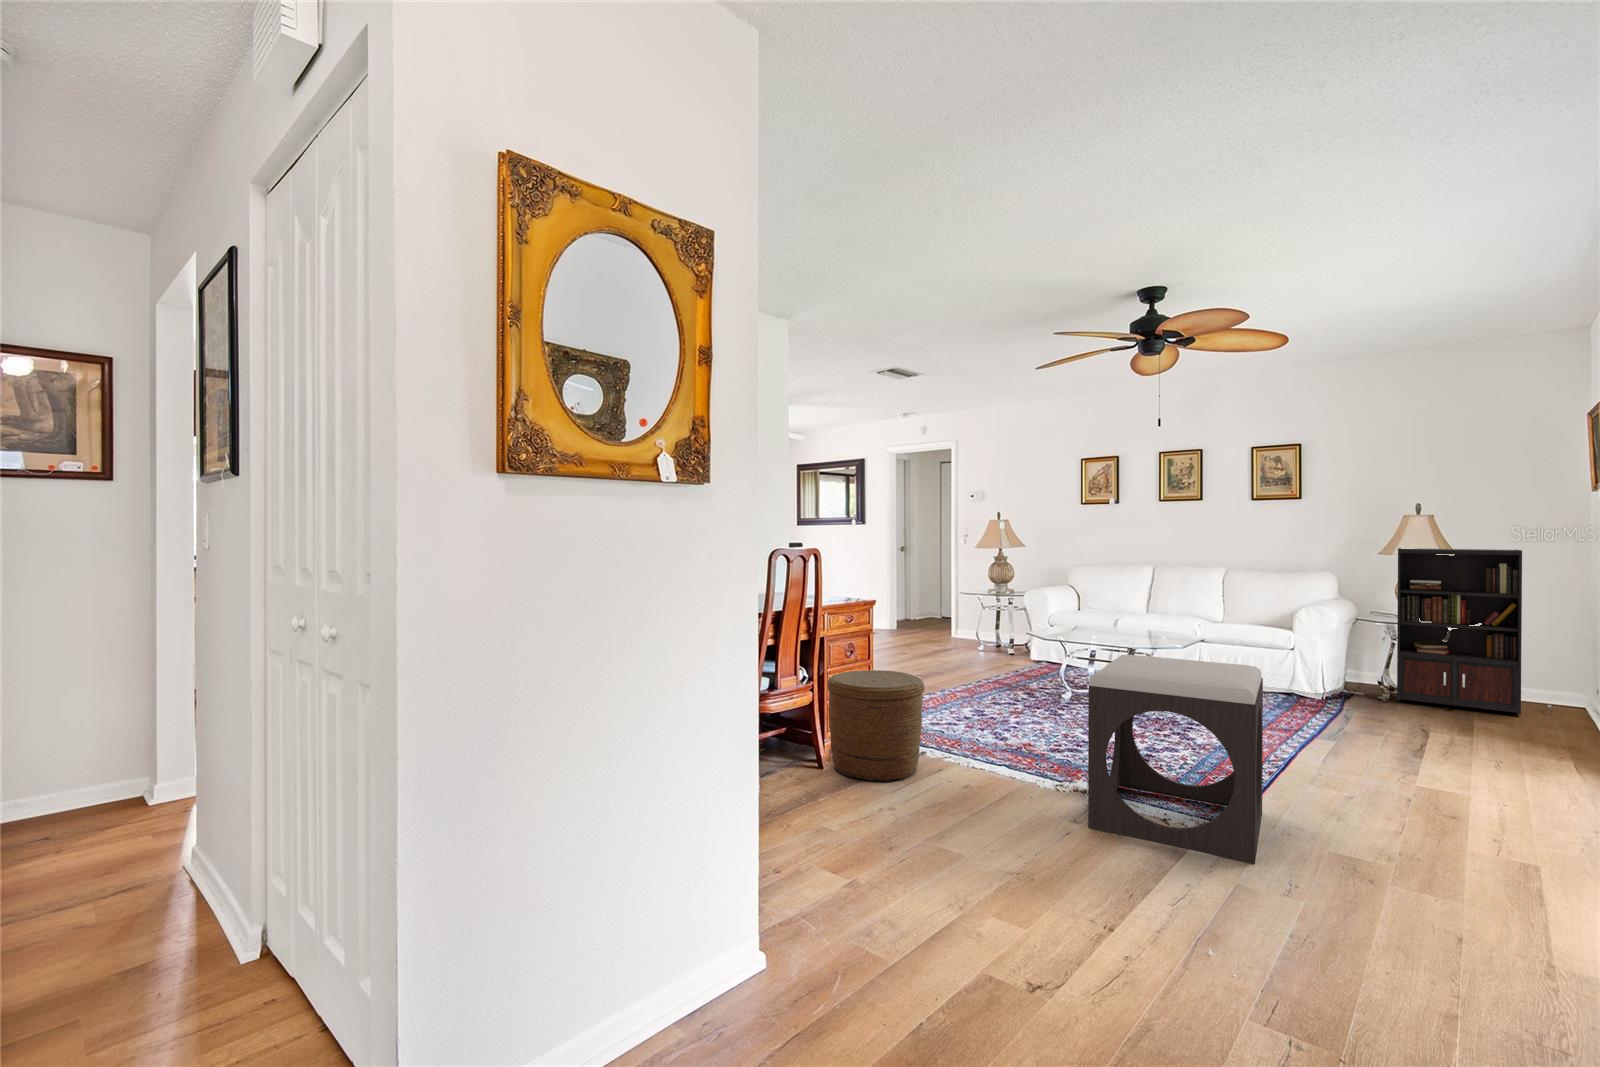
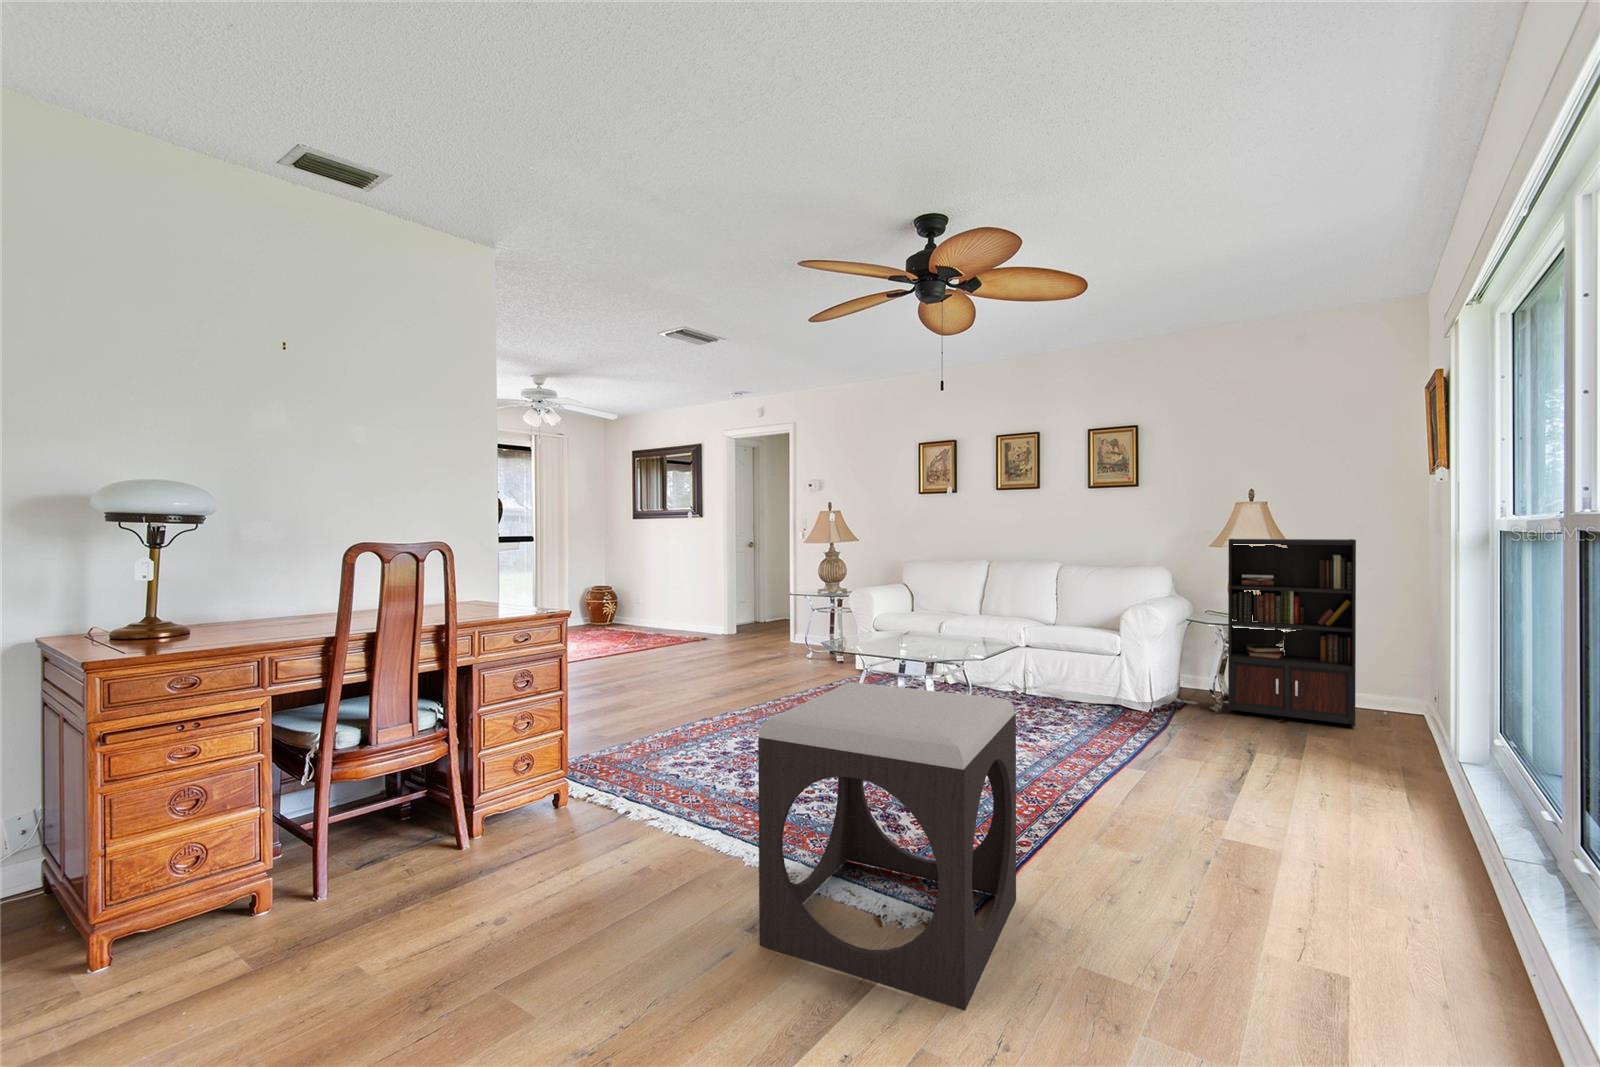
woven basket: present [827,670,924,782] -> none [462,705,603,869]

